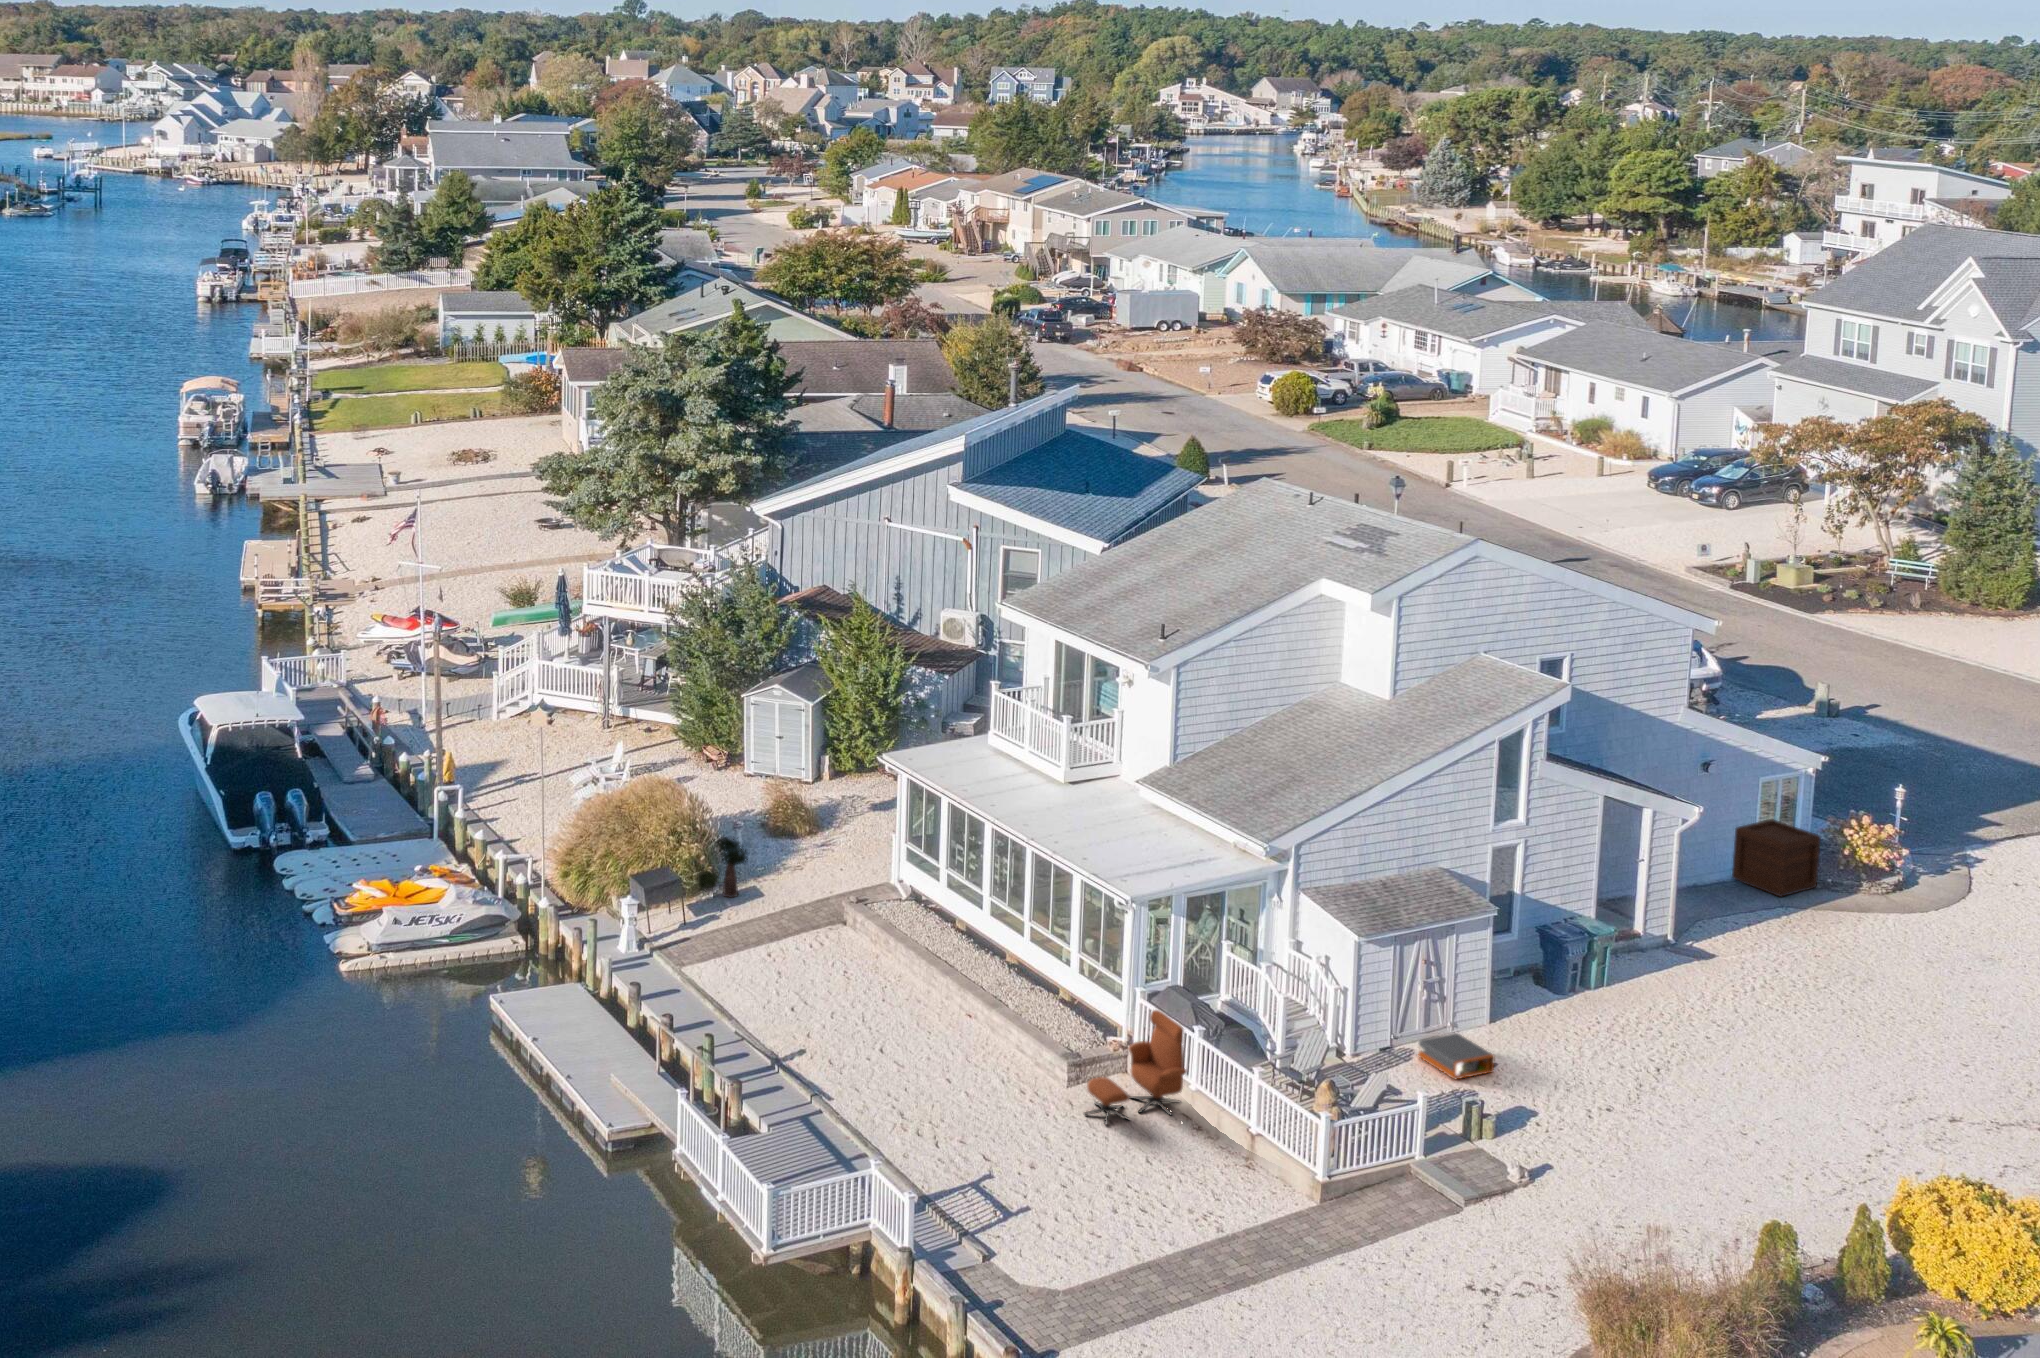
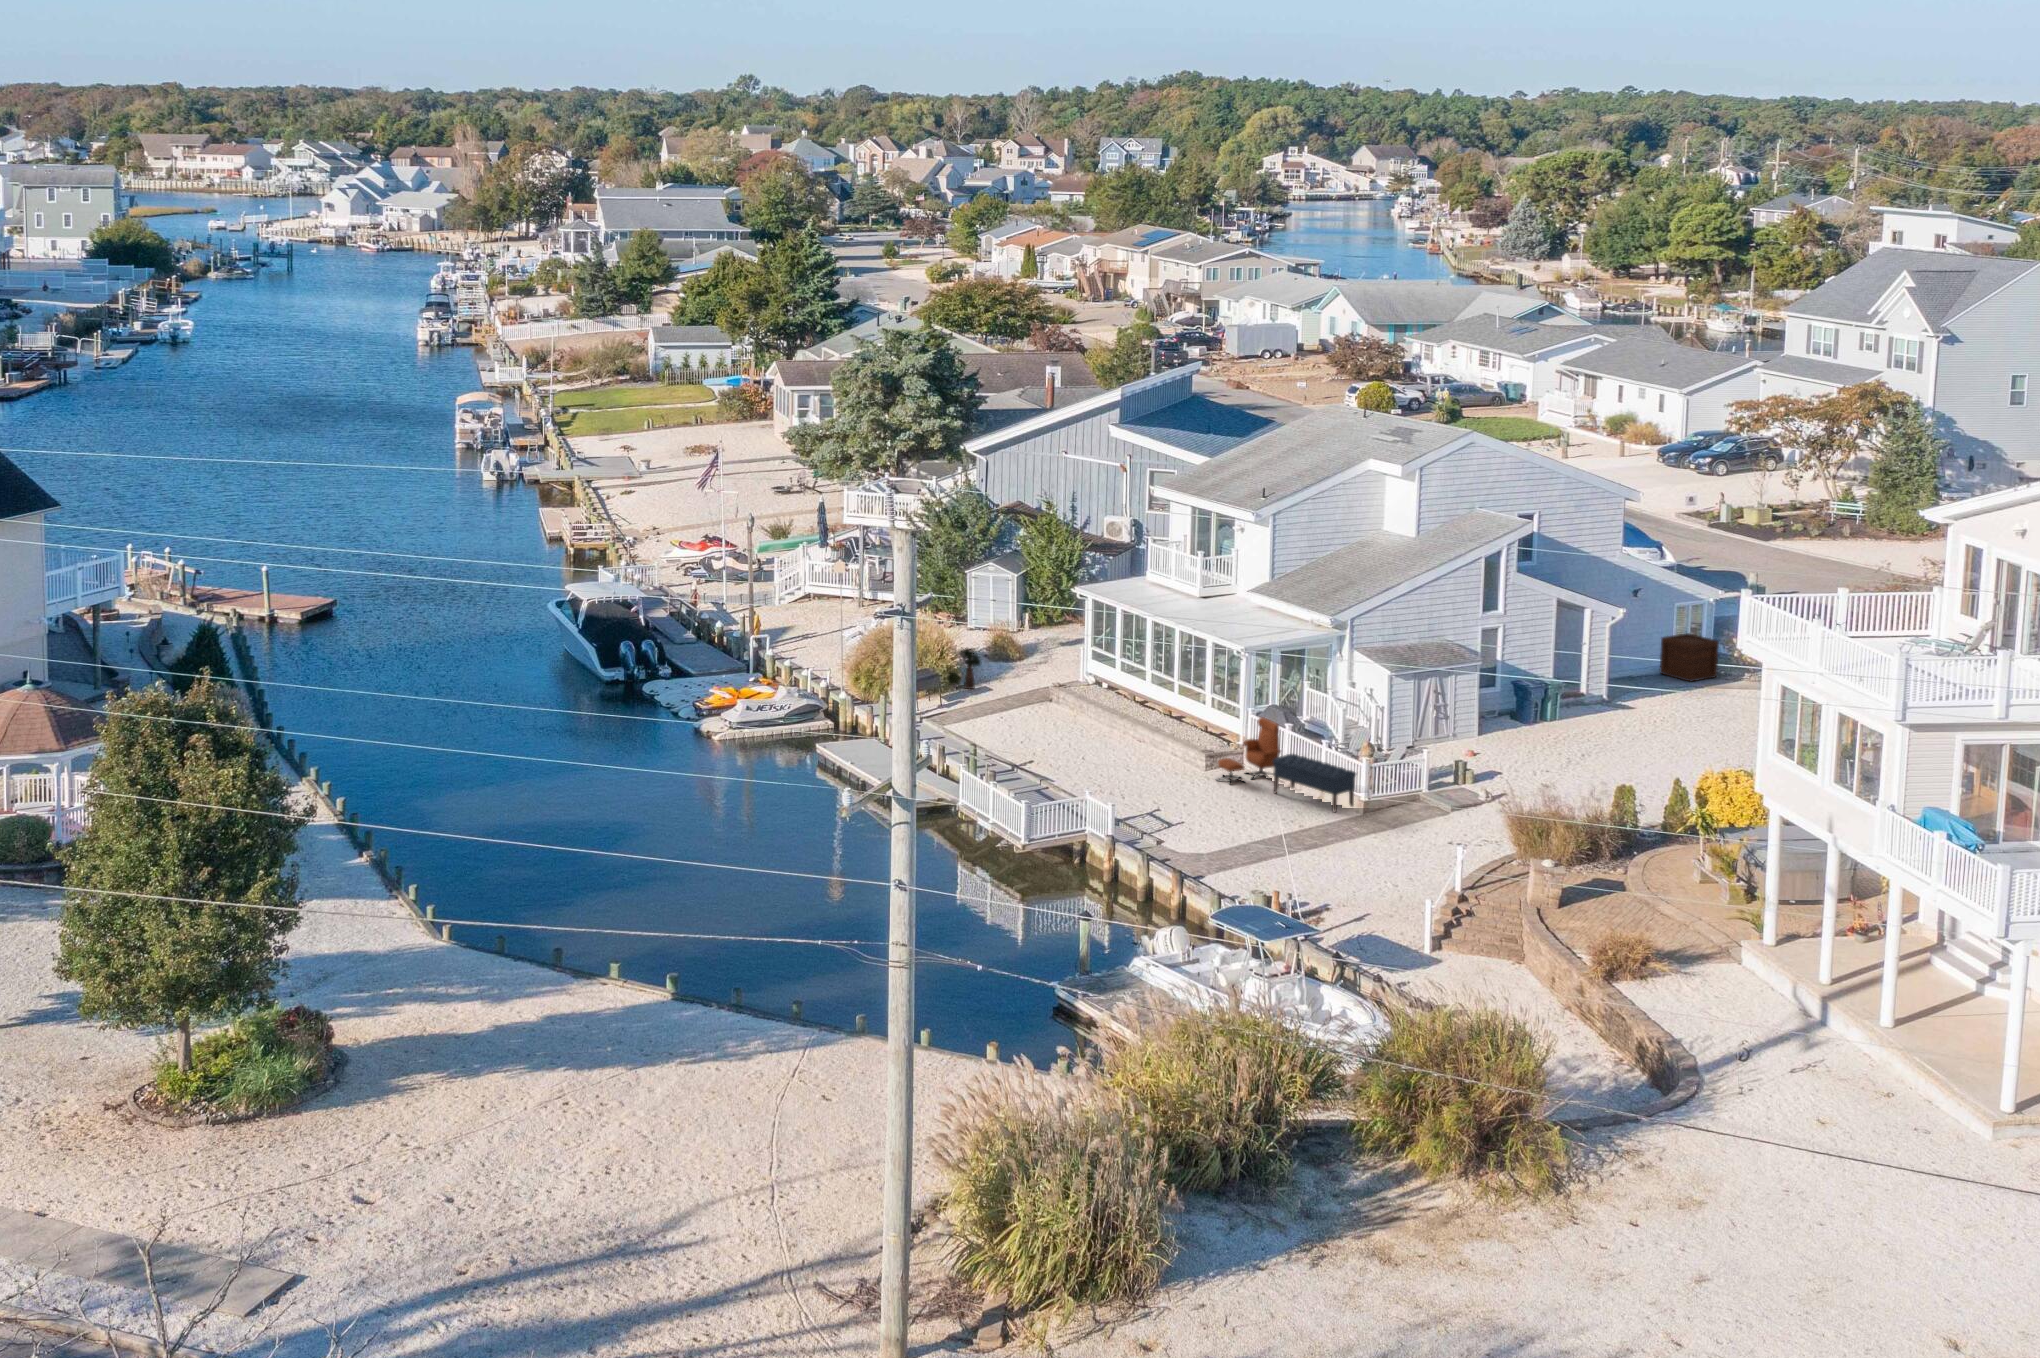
storage box: present [1418,1033,1495,1079] -> none [1432,740,1481,763]
bench: none [1173,1083,1308,1200] -> present [1273,754,1356,812]

